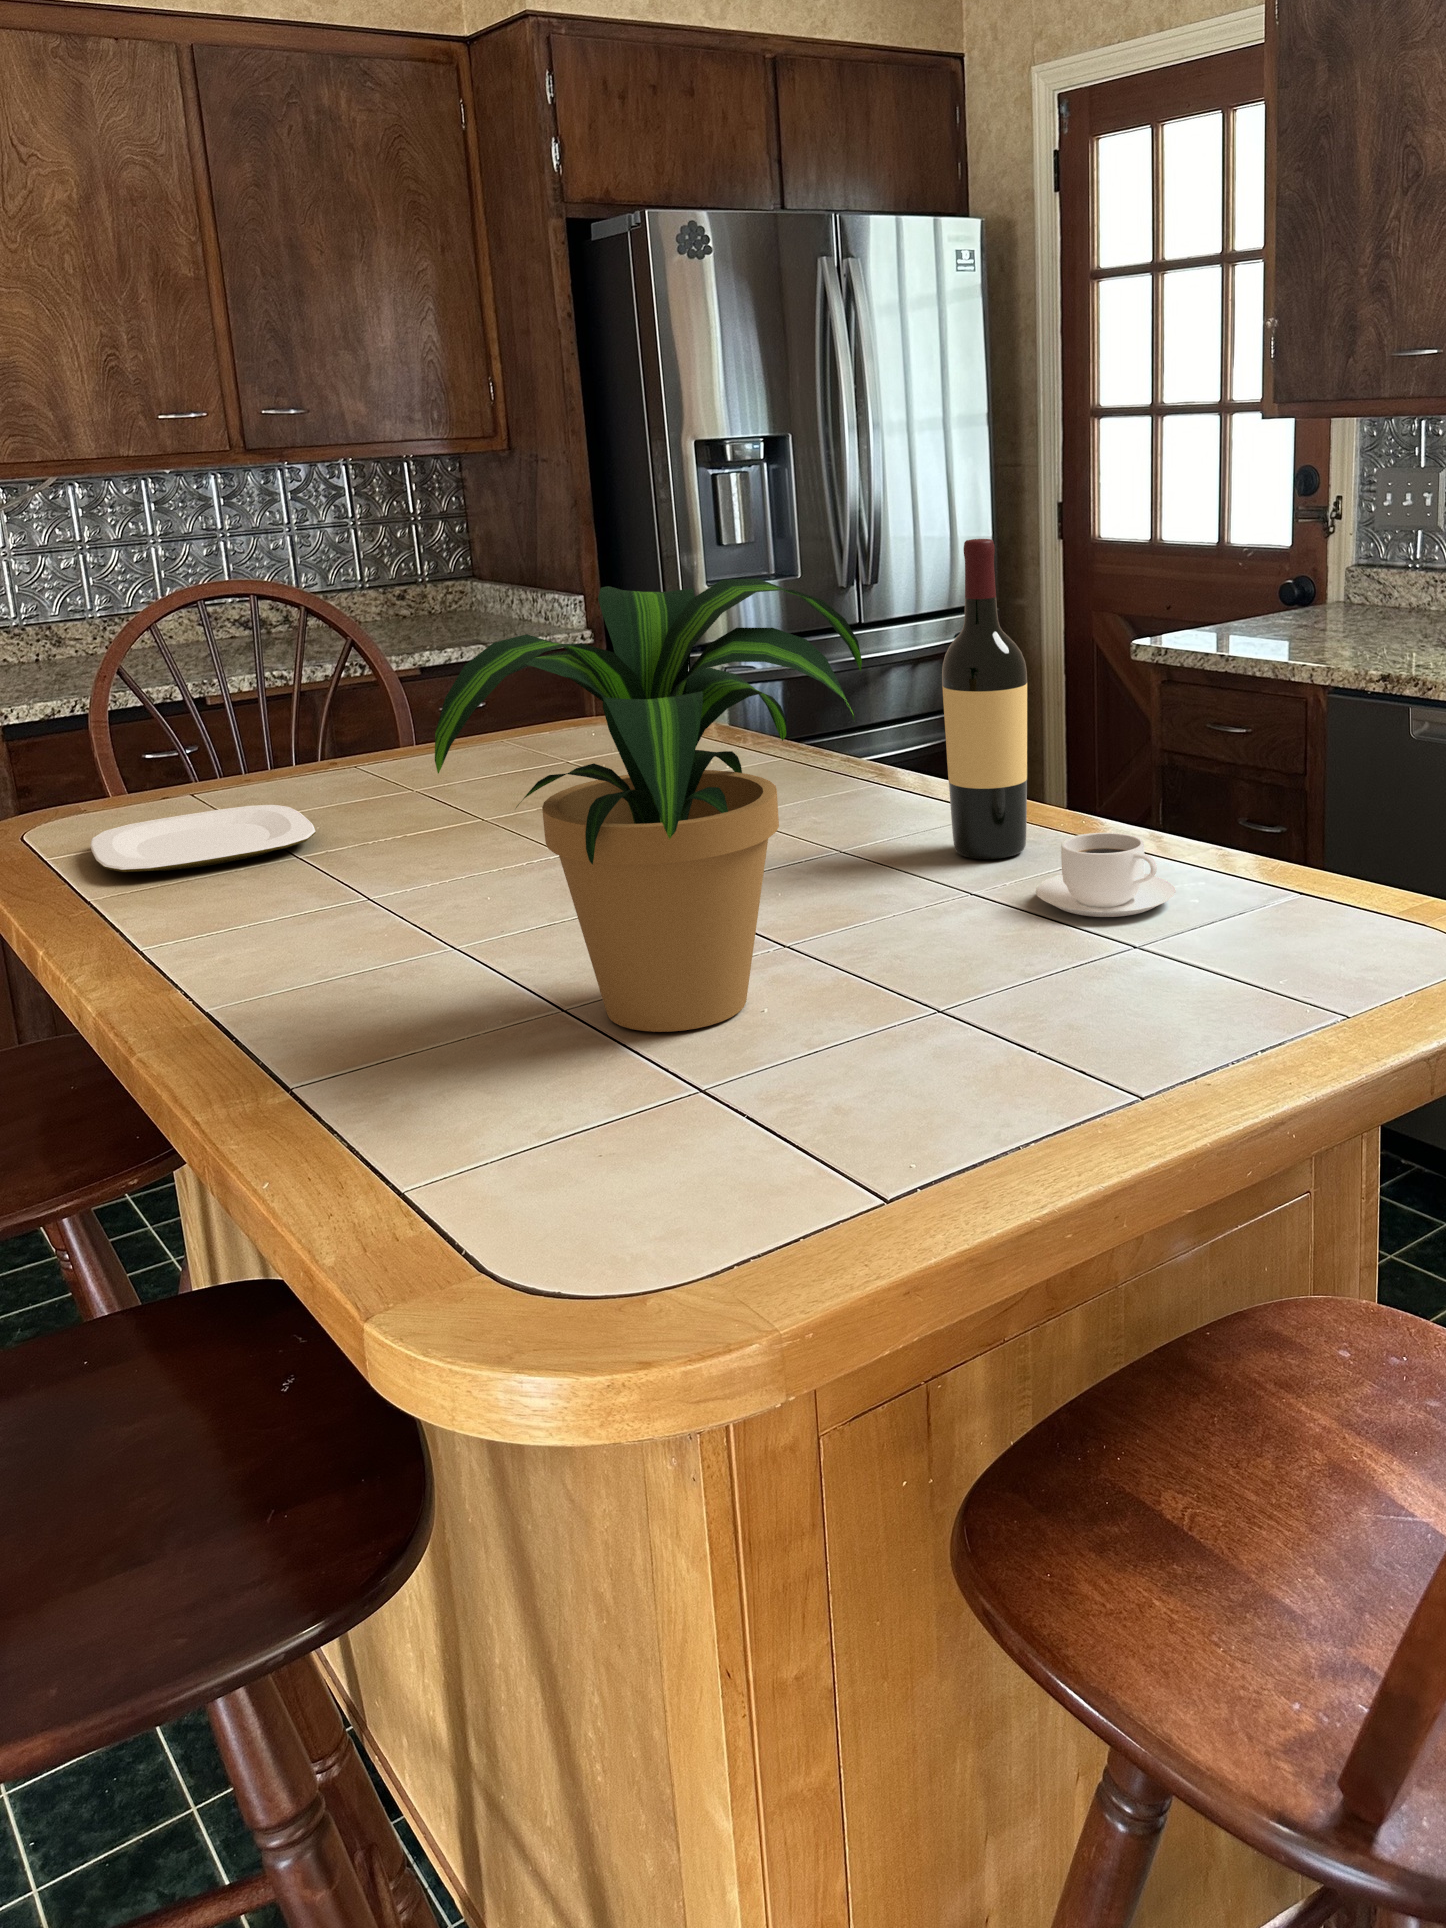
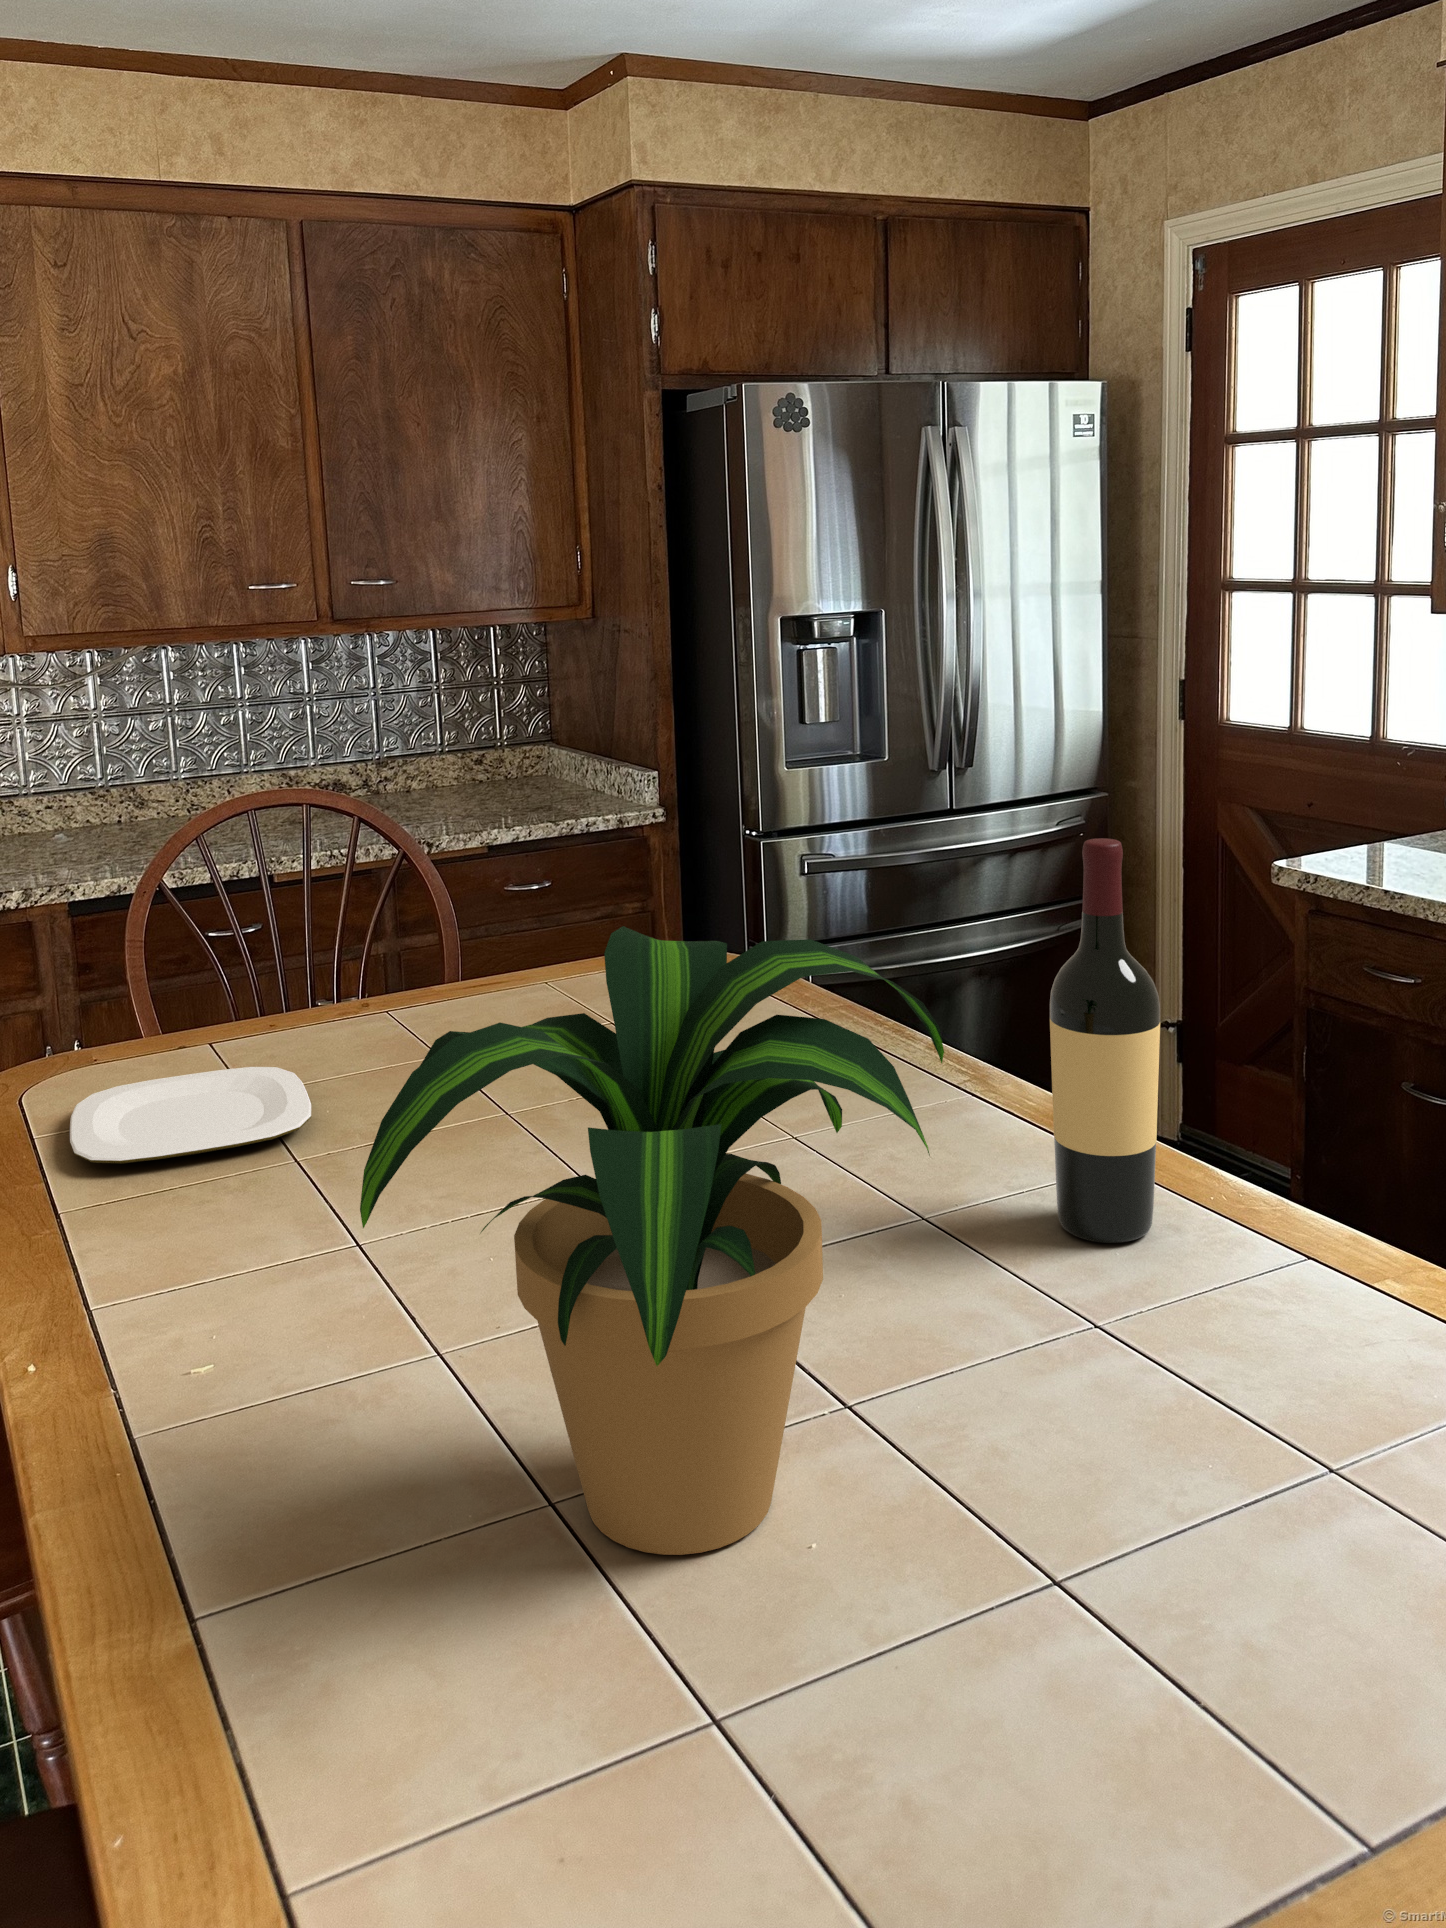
coffee cup: present [1036,833,1176,917] -> none [1168,1247,1365,1382]

